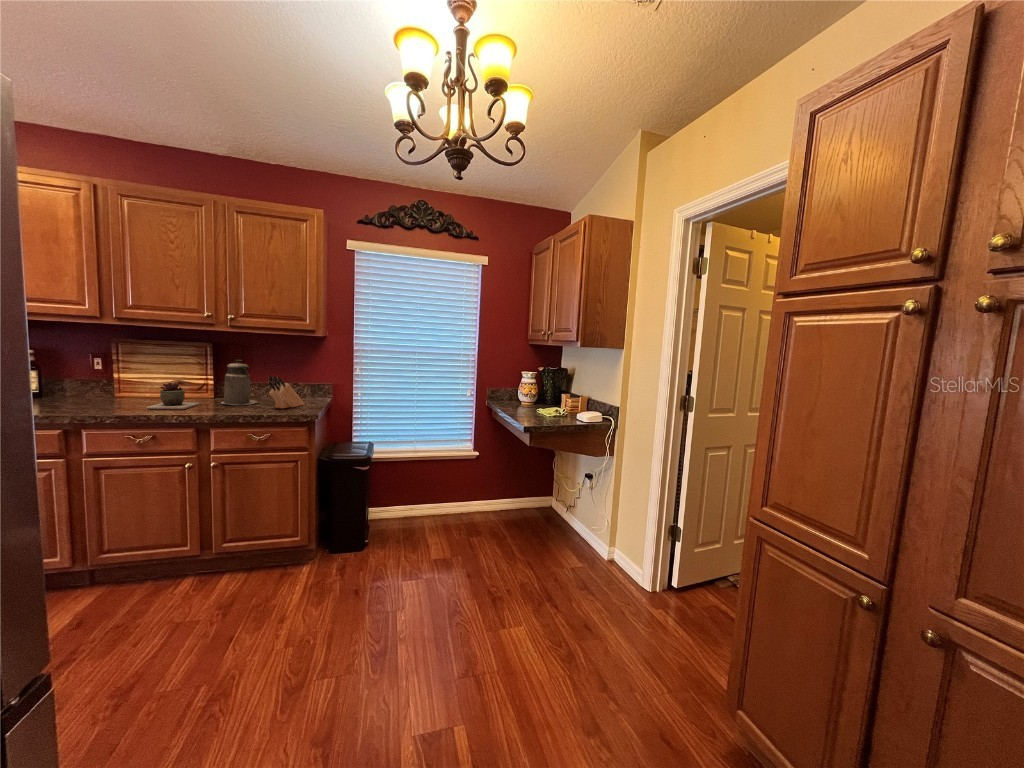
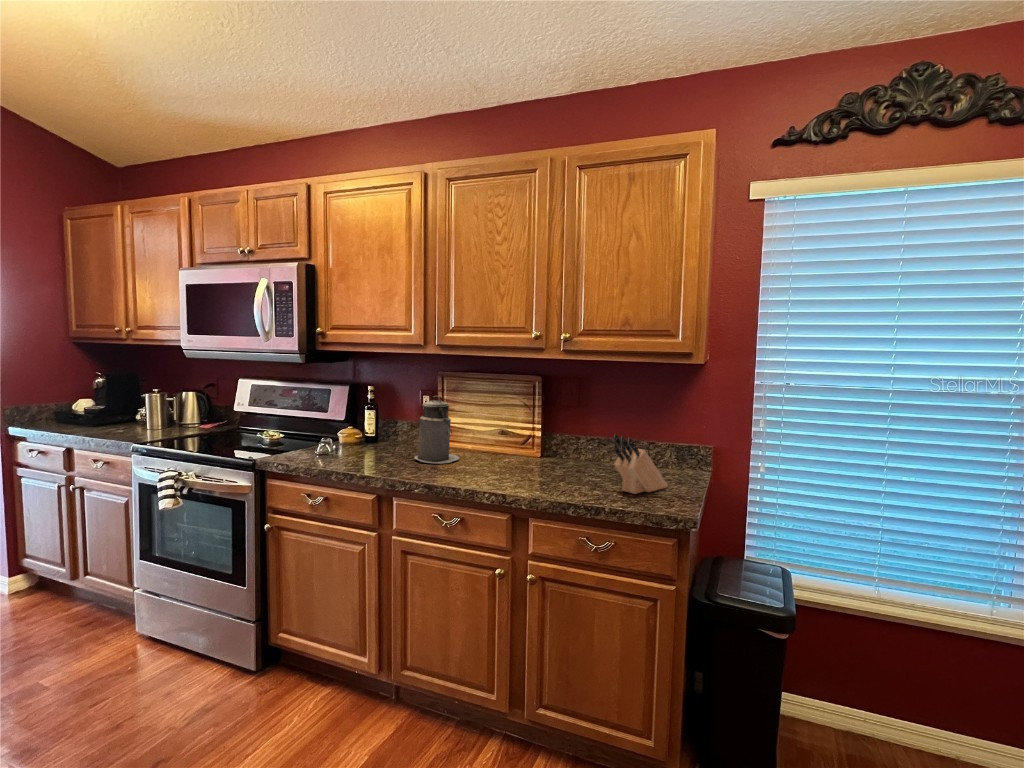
canister: present [221,360,257,405] -> present [414,396,459,463]
succulent plant: present [146,383,200,409] -> none [460,436,522,479]

